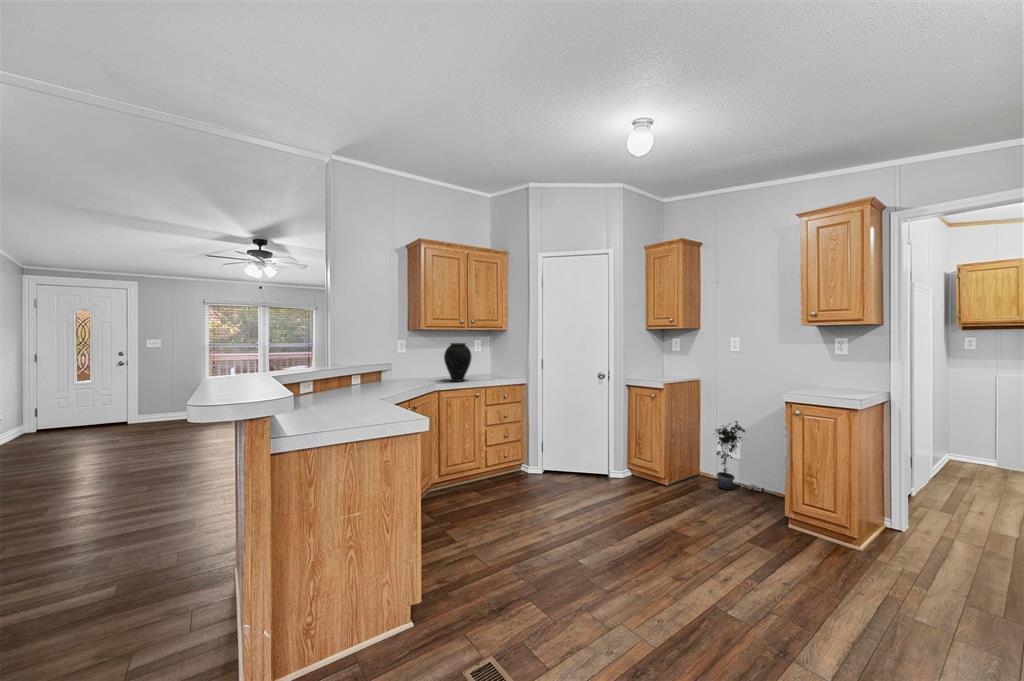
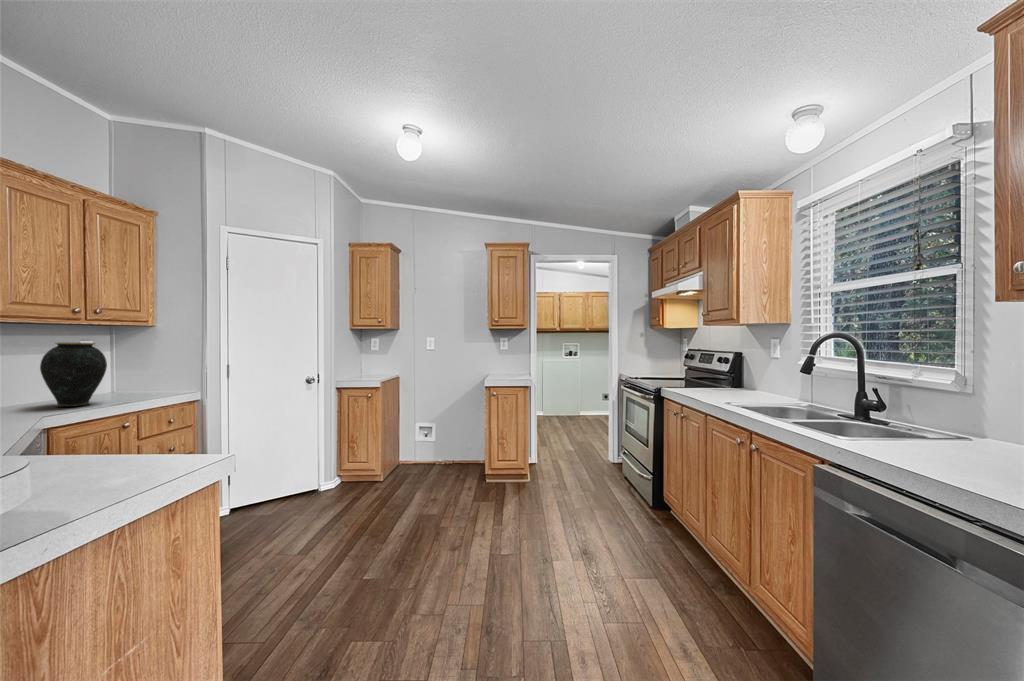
potted plant: present [716,421,745,489] -> none [417,408,444,471]

